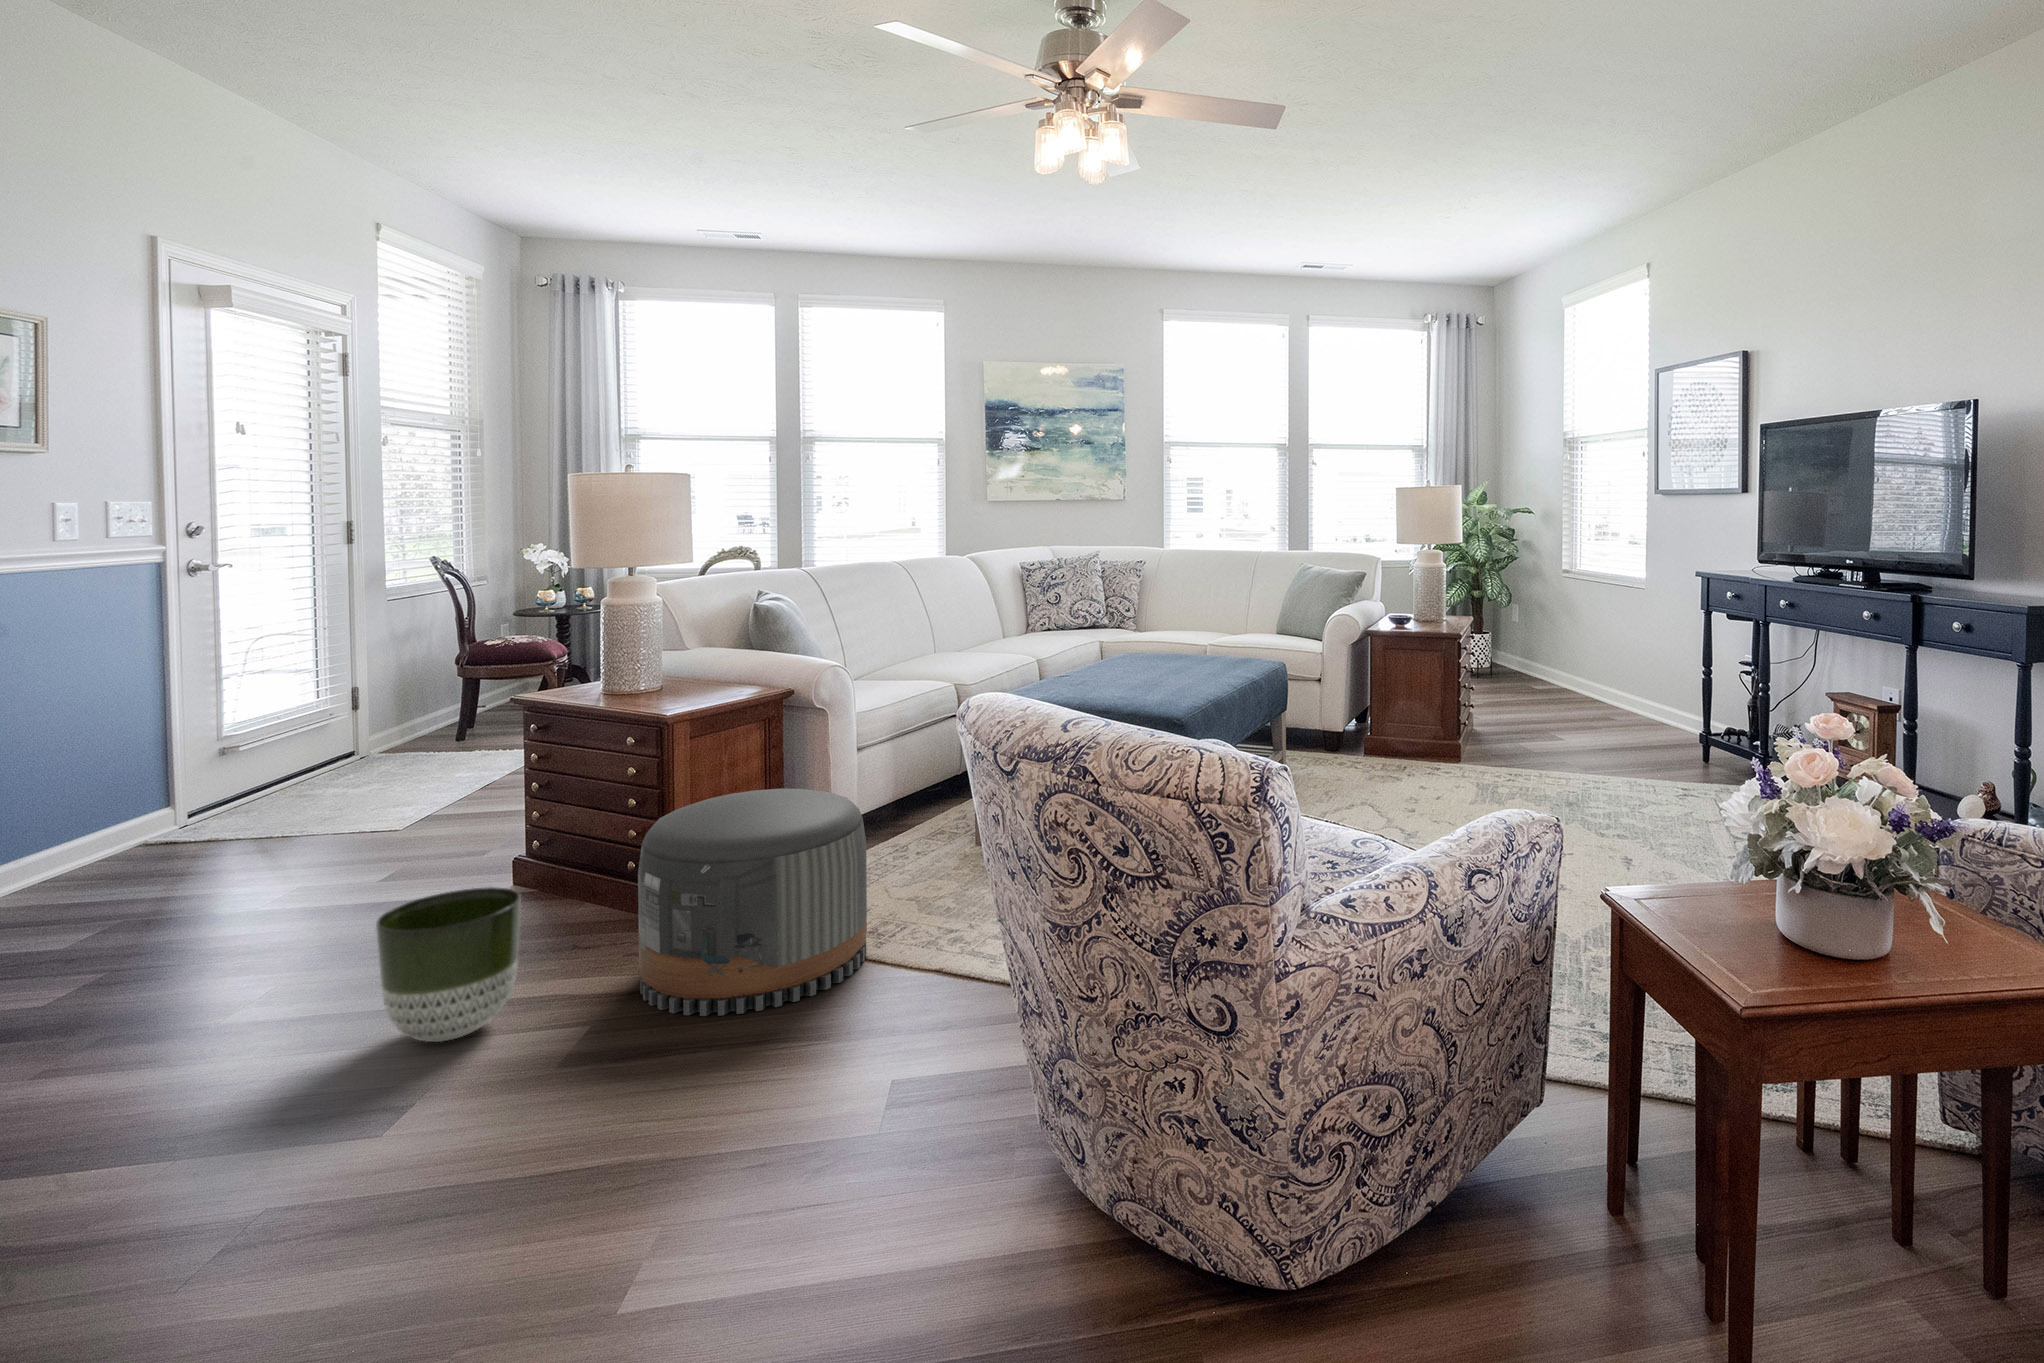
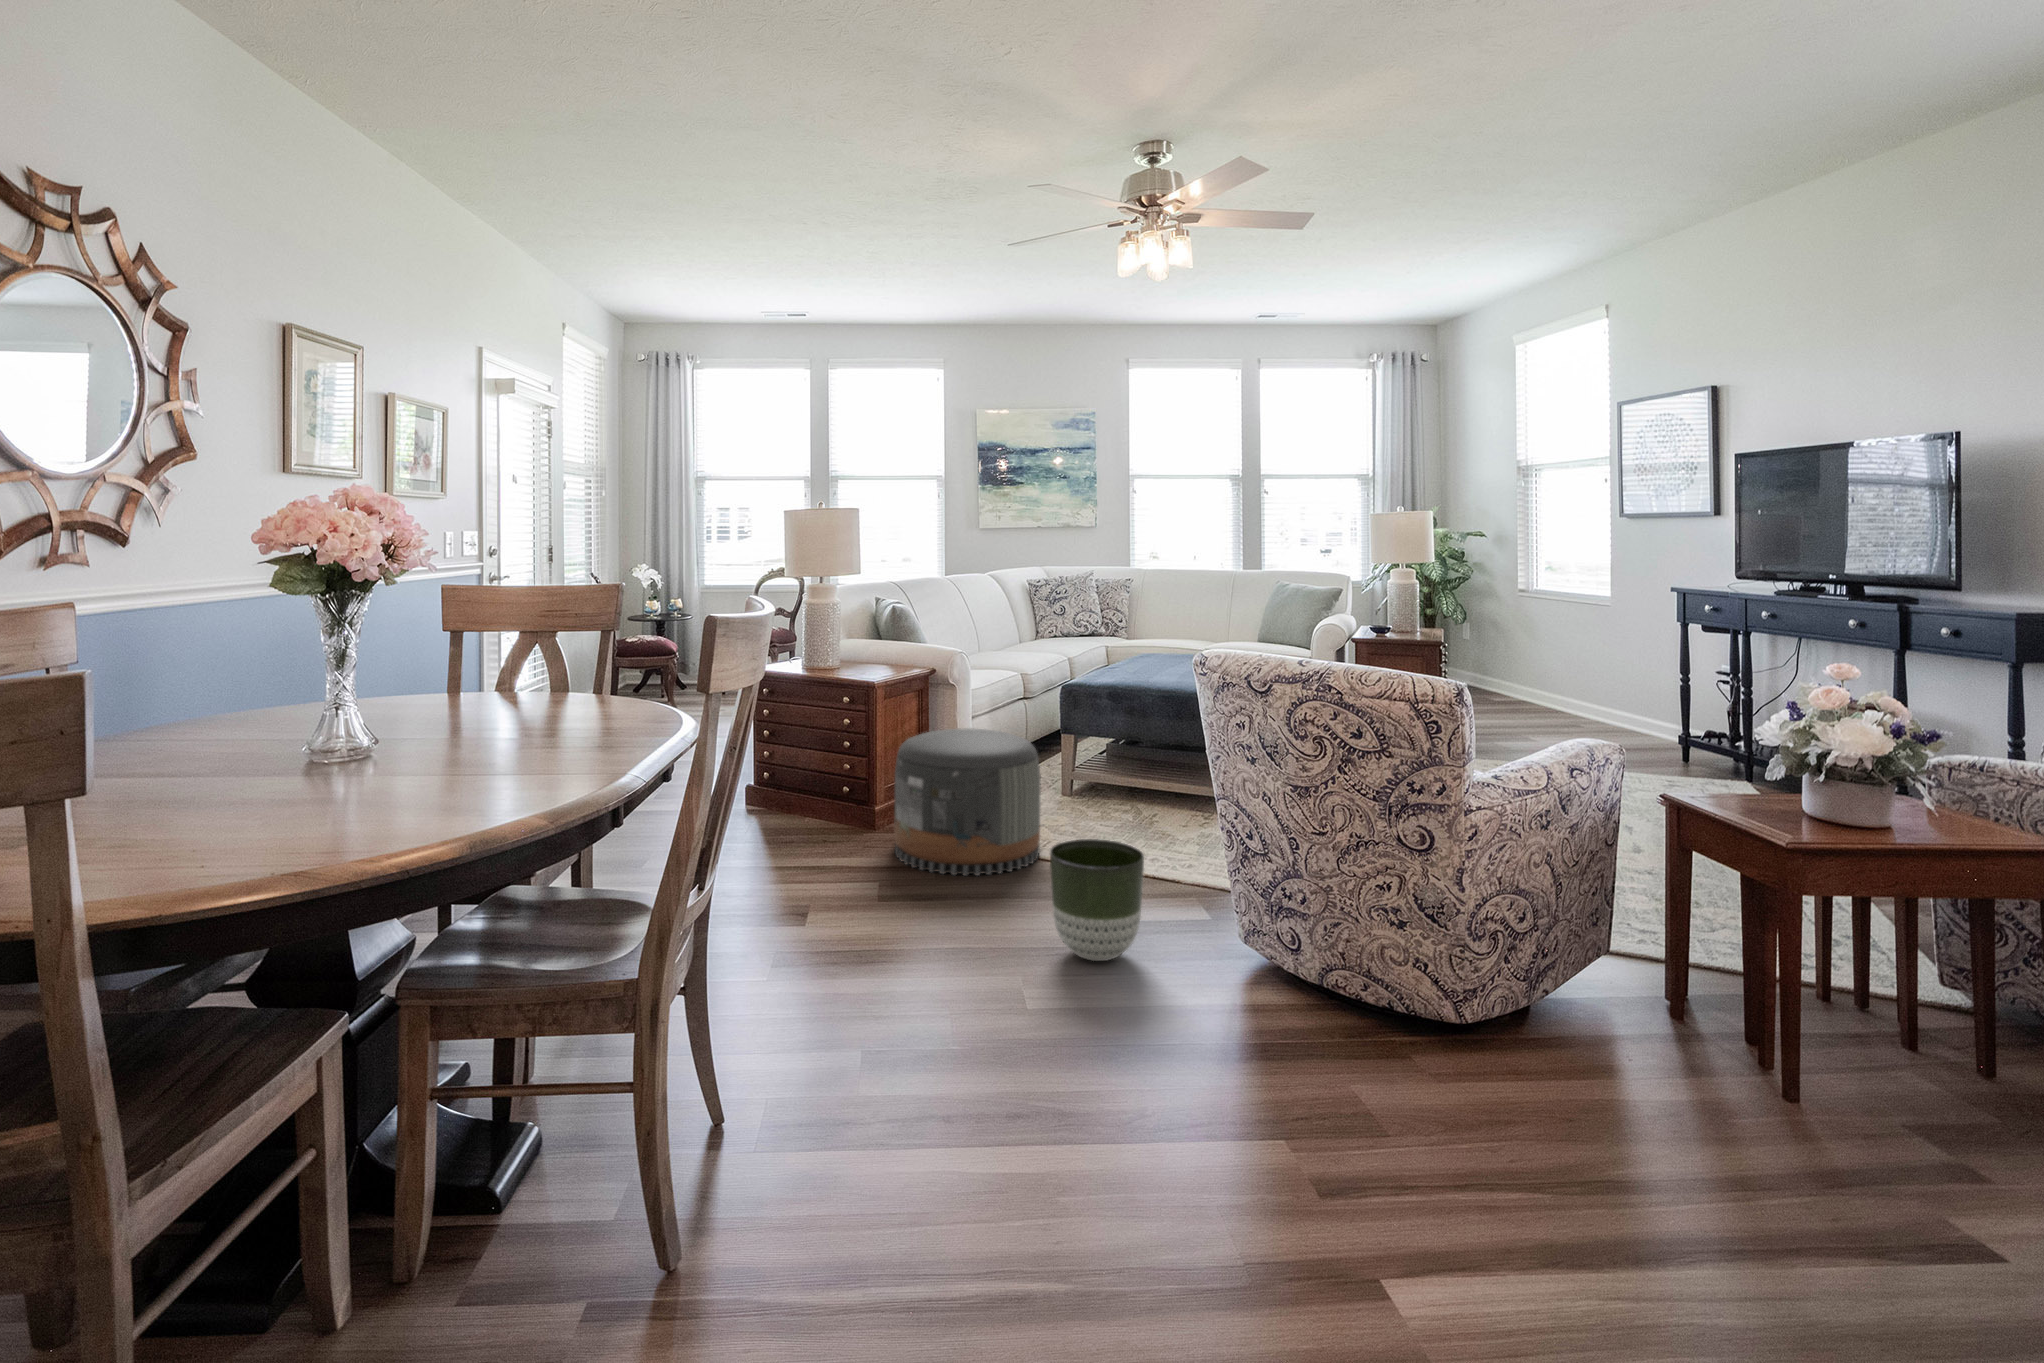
planter: present [376,887,521,1042] -> present [1050,839,1144,961]

